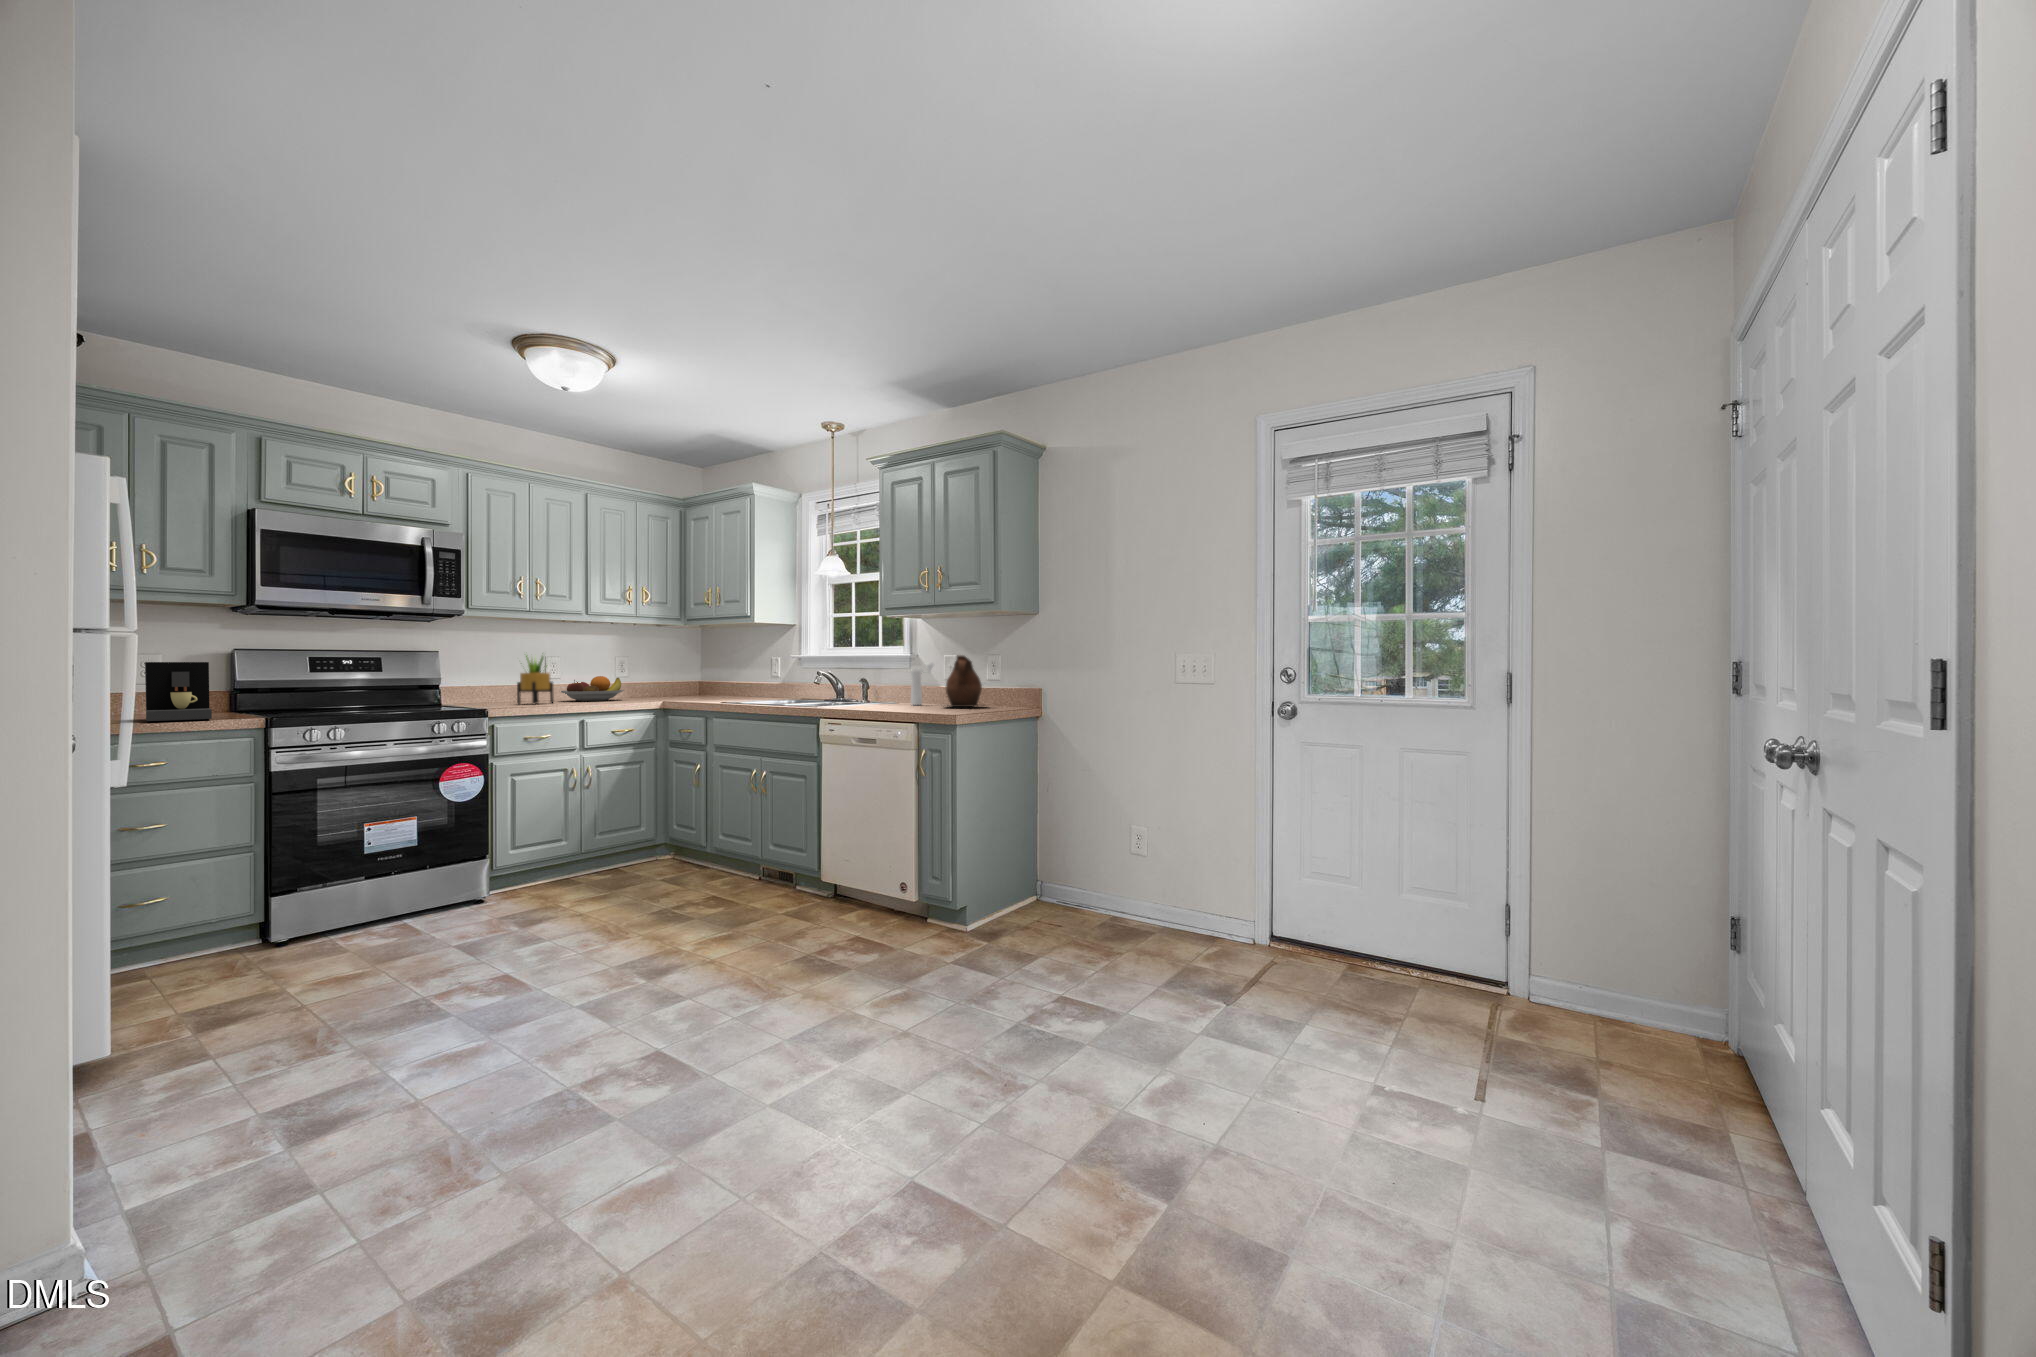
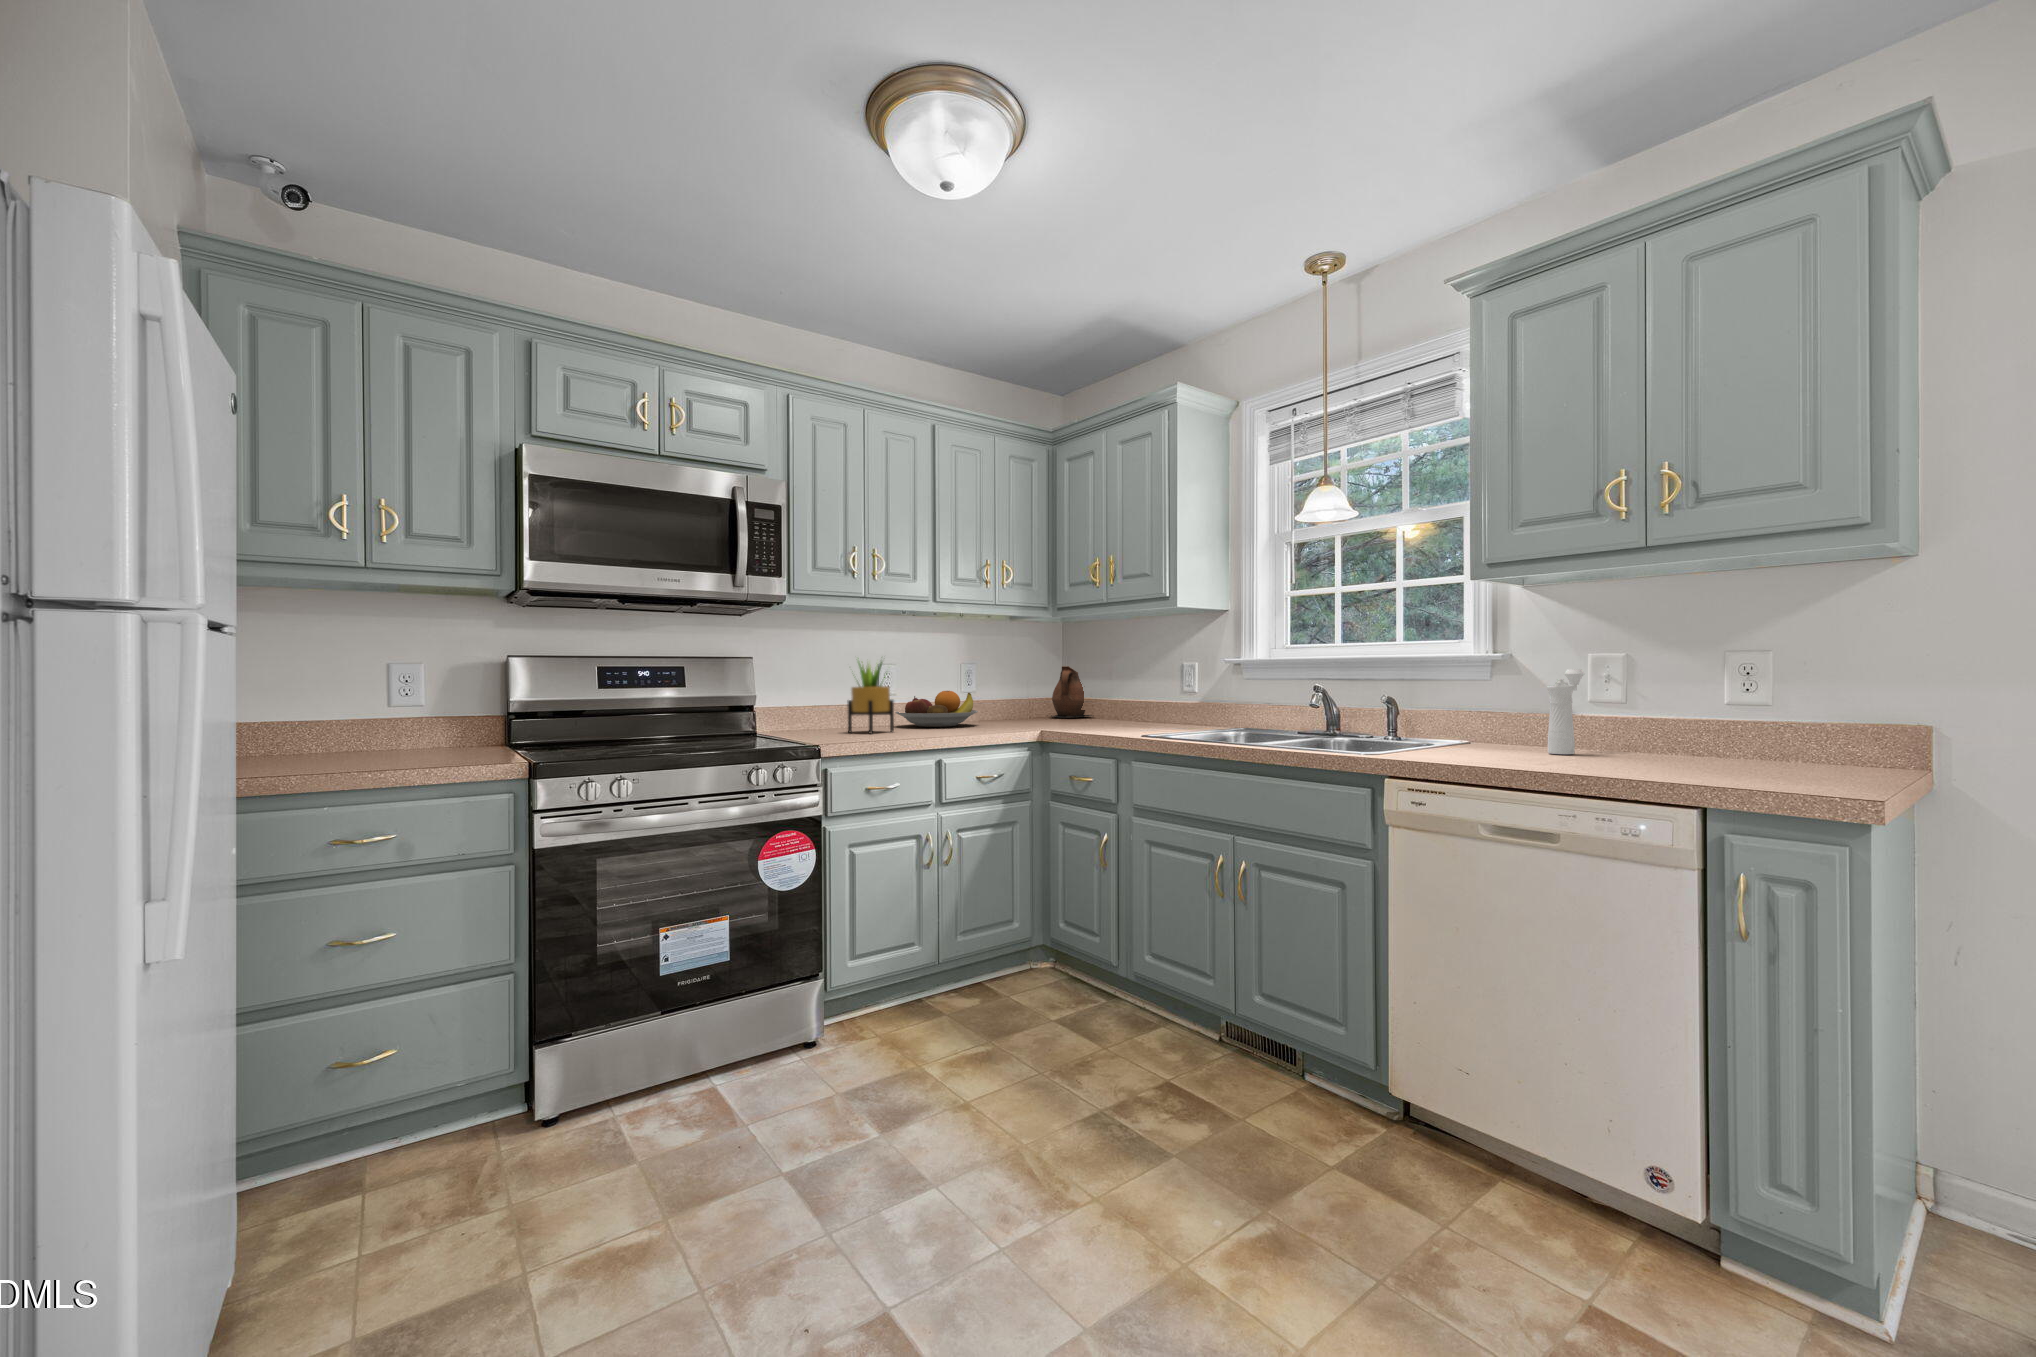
ceramic pitcher: present [946,655,982,707] -> present [1051,666,1092,717]
coffee maker: present [145,662,212,721] -> none [379,675,468,767]

